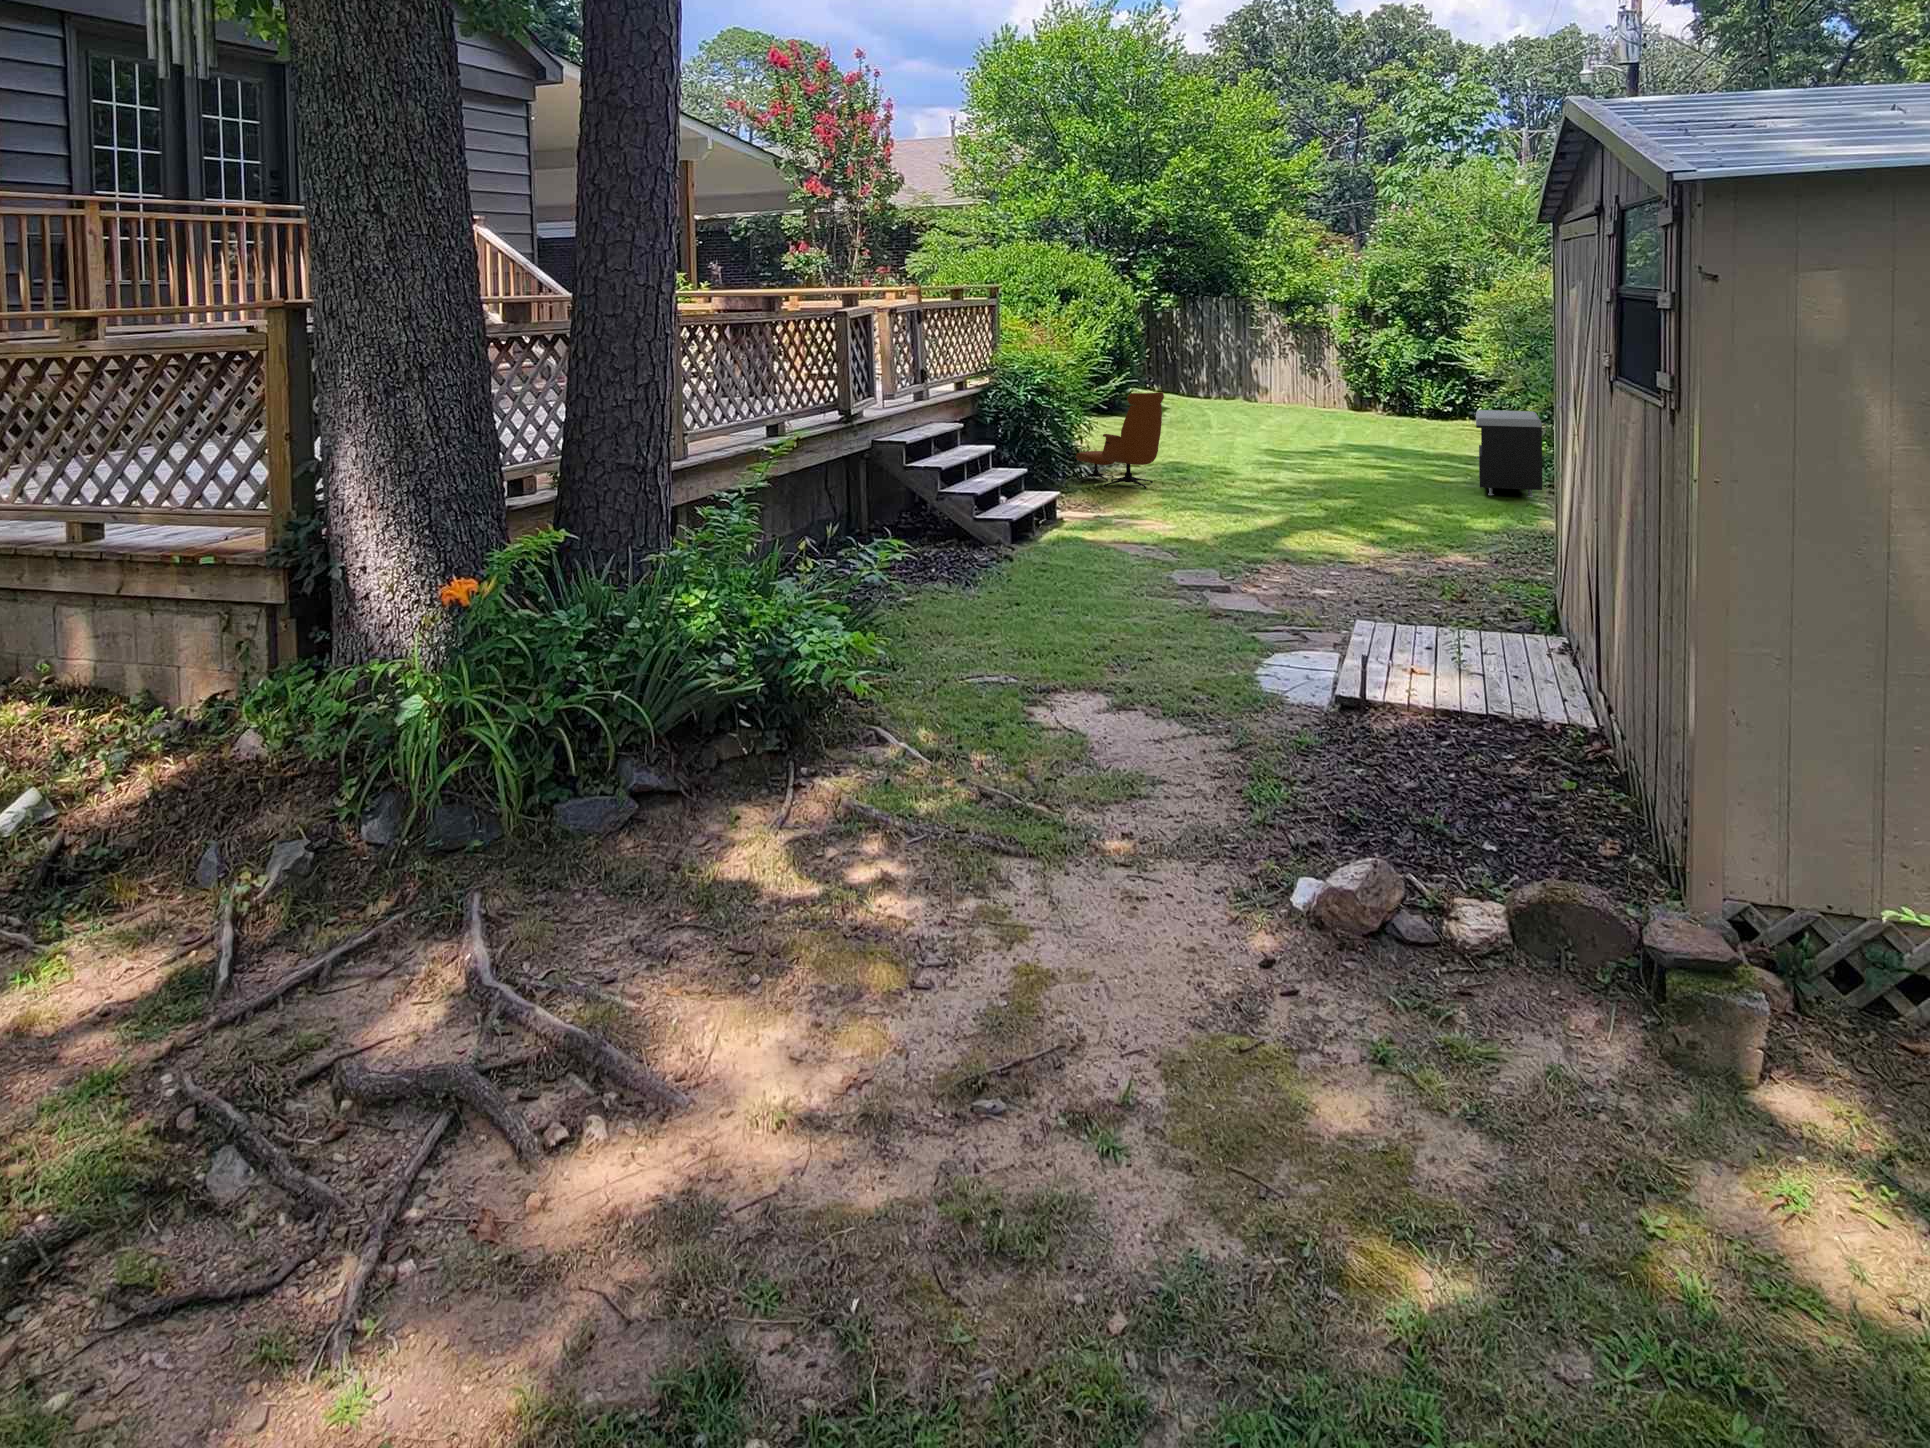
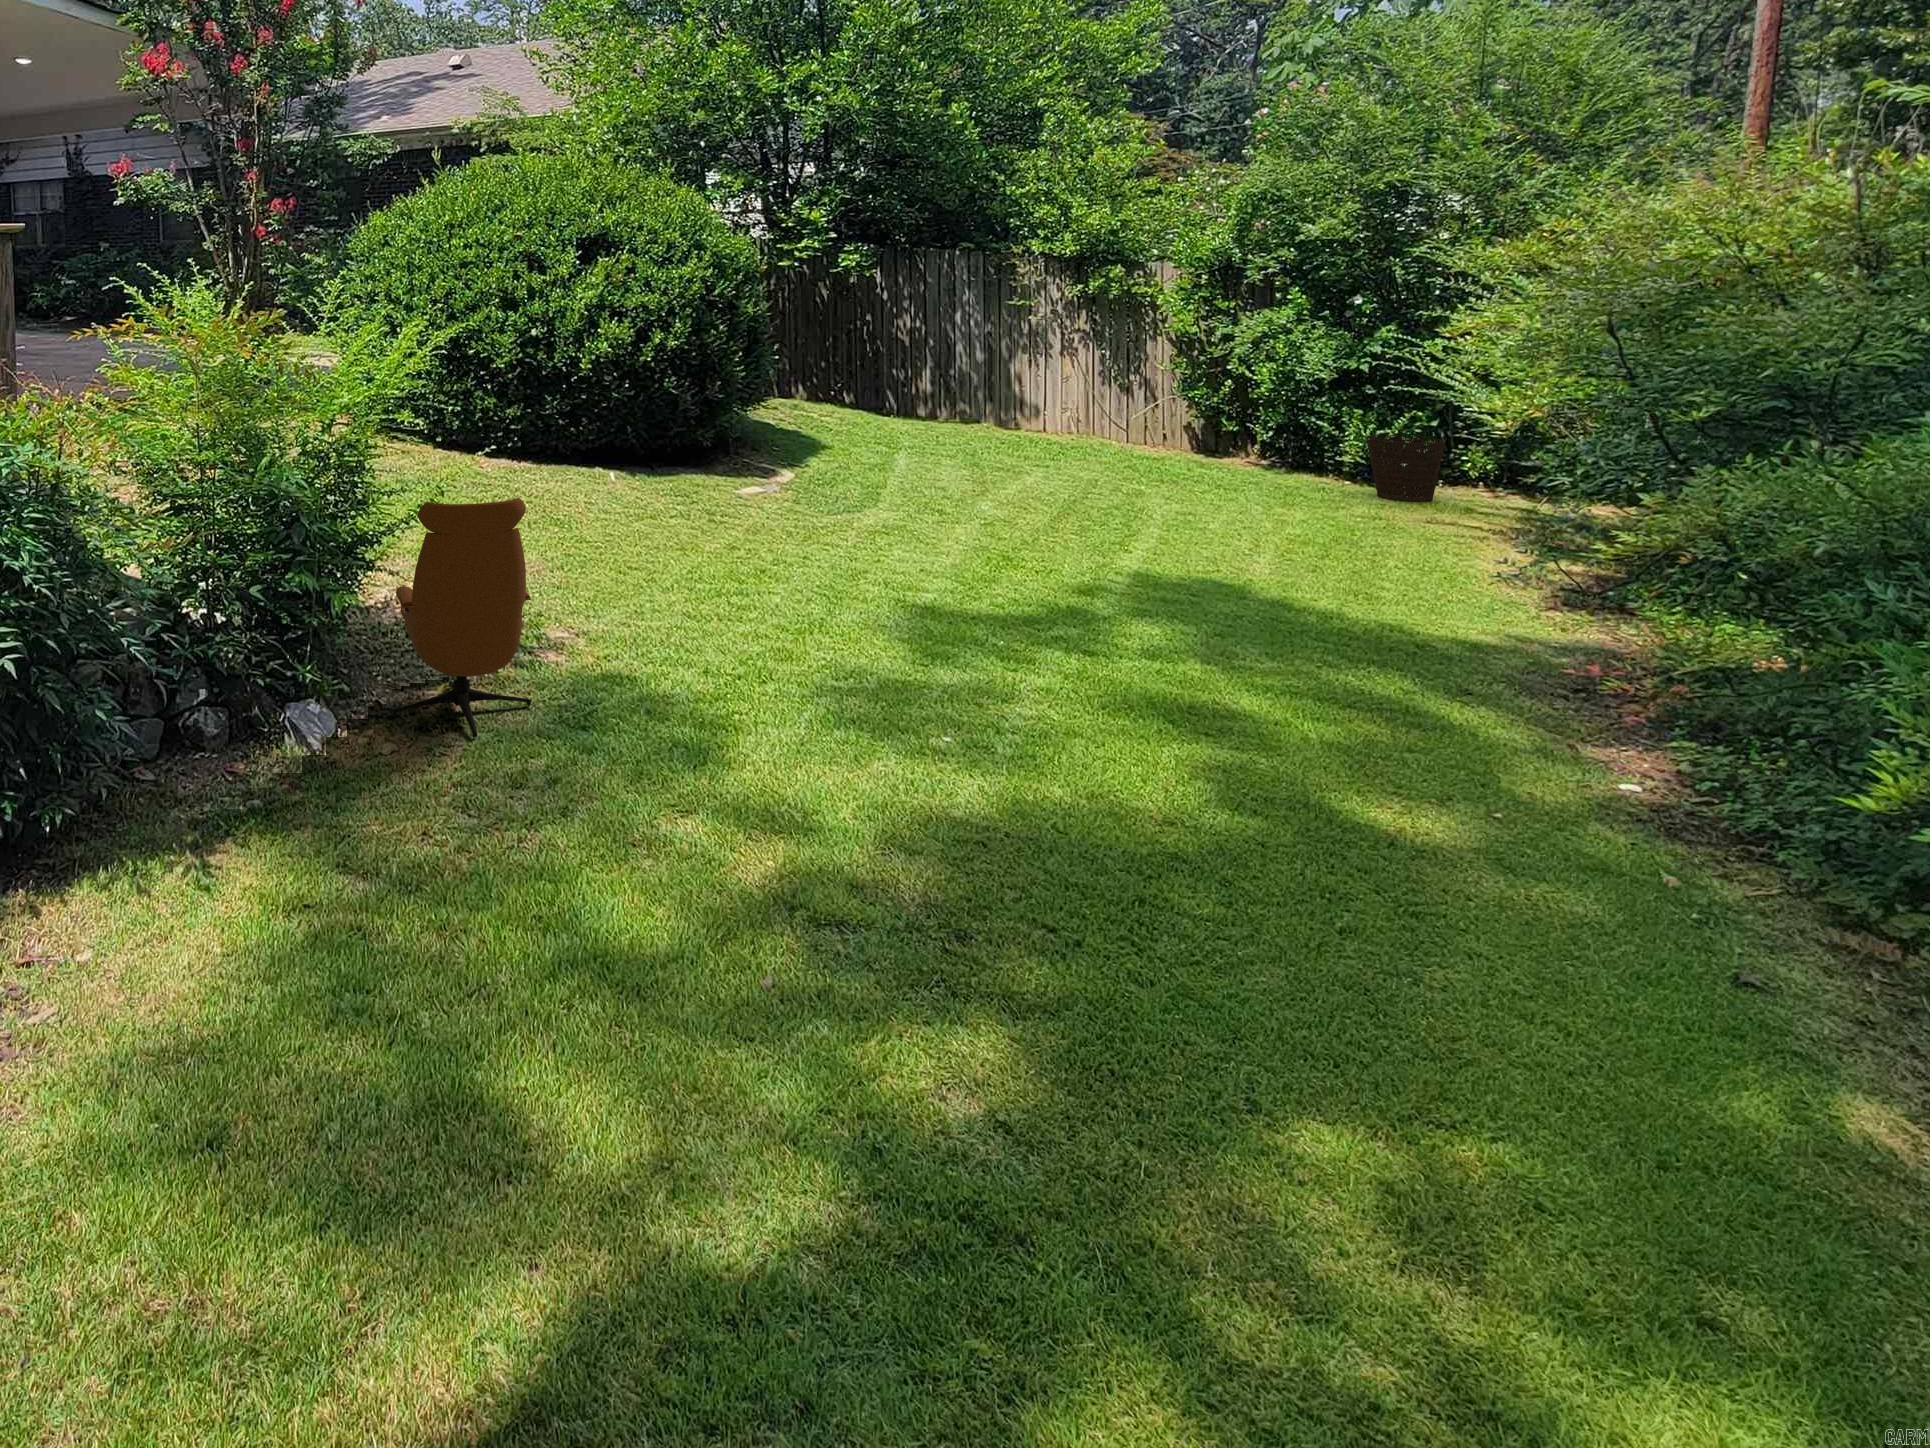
basket: none [1431,393,1465,426] -> present [1366,435,1445,502]
storage bench: present [1476,410,1542,497] -> none [1488,600,1814,1002]

